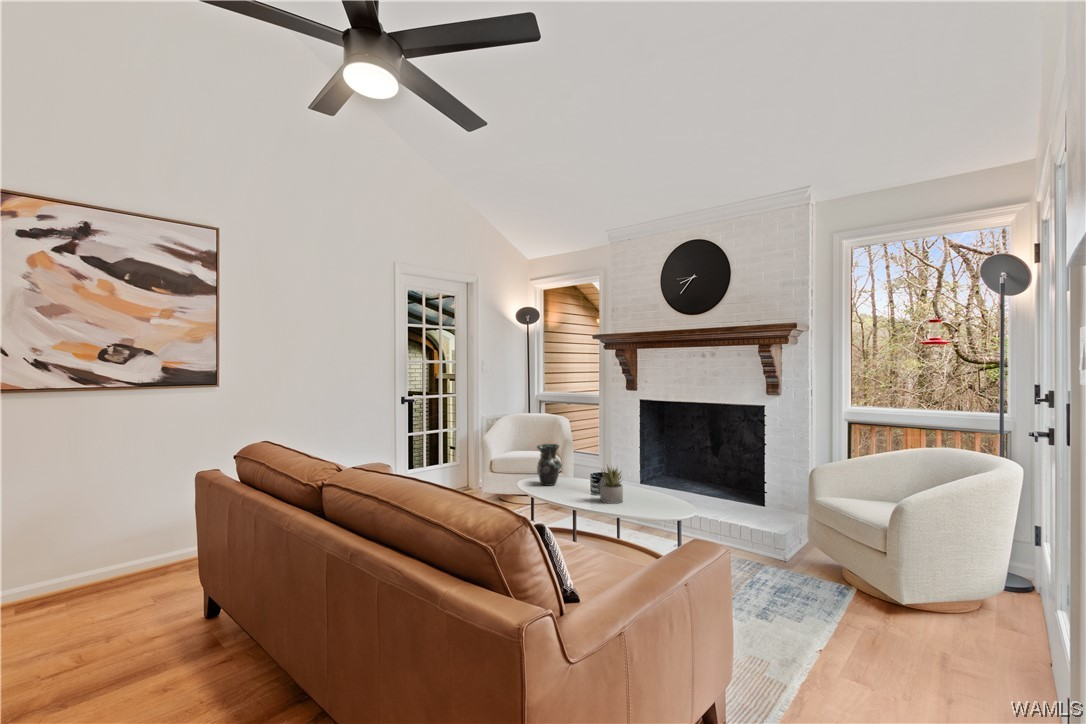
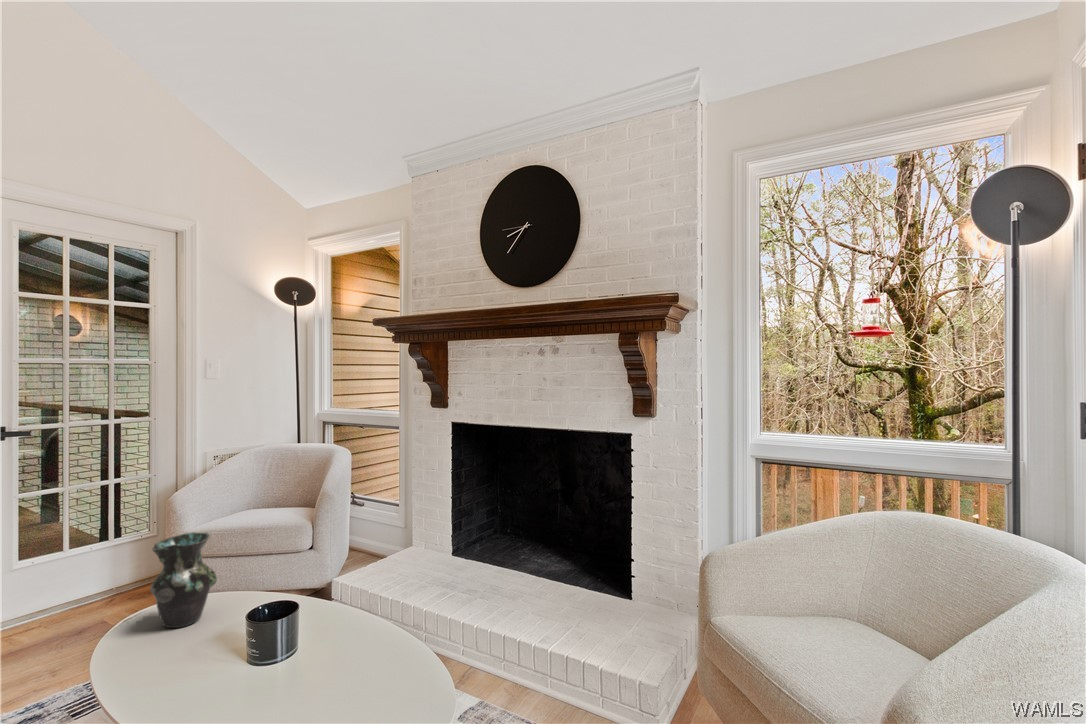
succulent plant: present [600,466,623,504] -> none [227,599,290,704]

